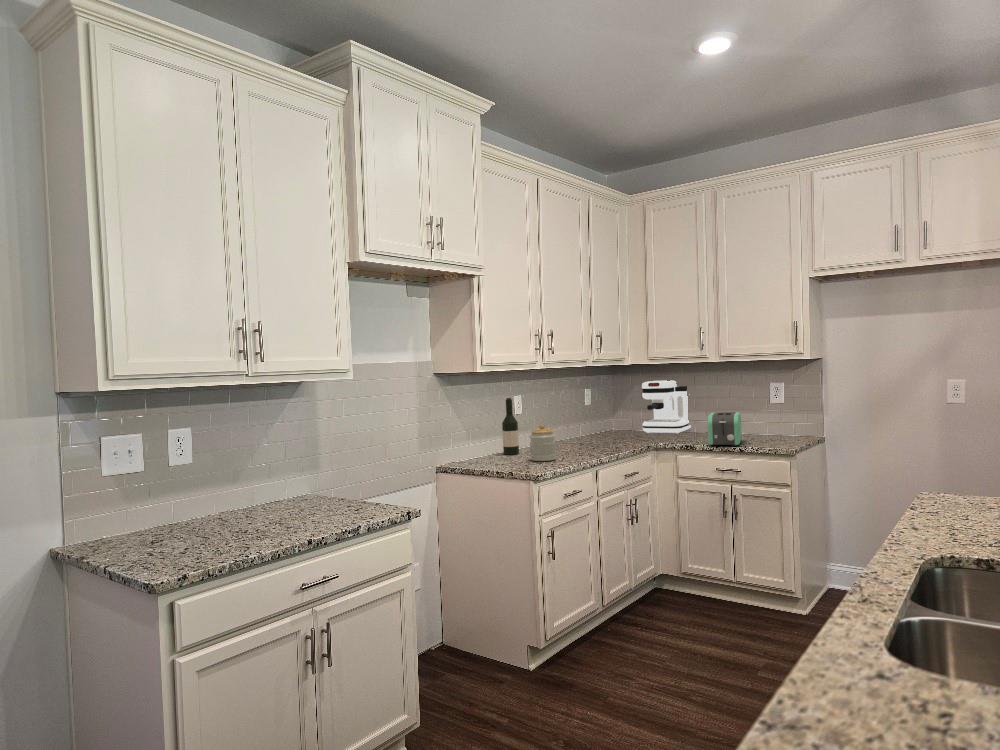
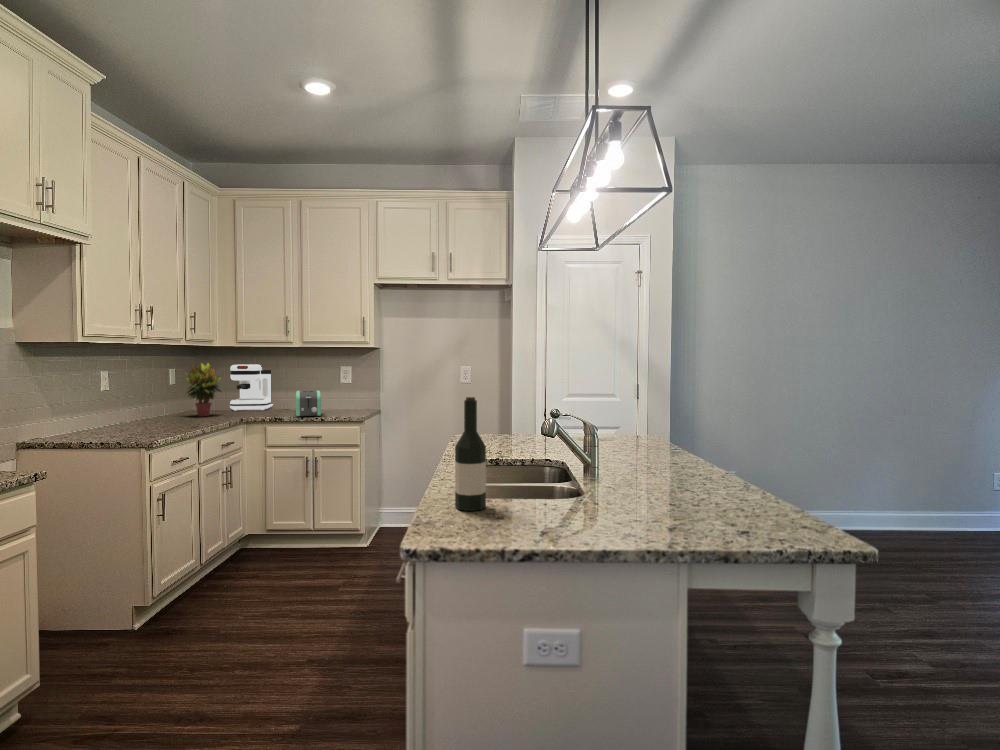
potted plant: none [592,381,631,441] -> present [185,363,221,417]
wine bottle: present [502,398,519,455] -> present [455,397,486,511]
jar: present [530,424,556,461] -> none [129,398,159,433]

